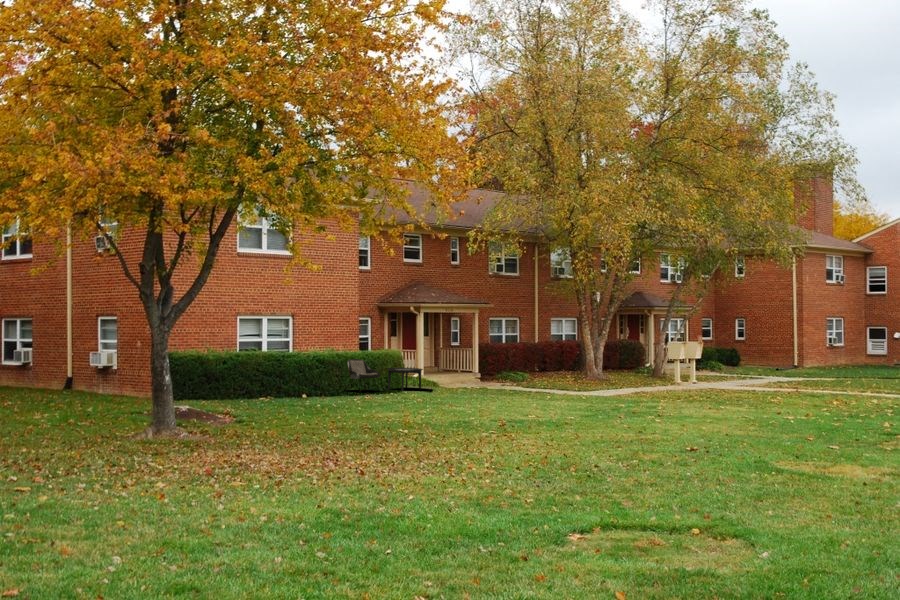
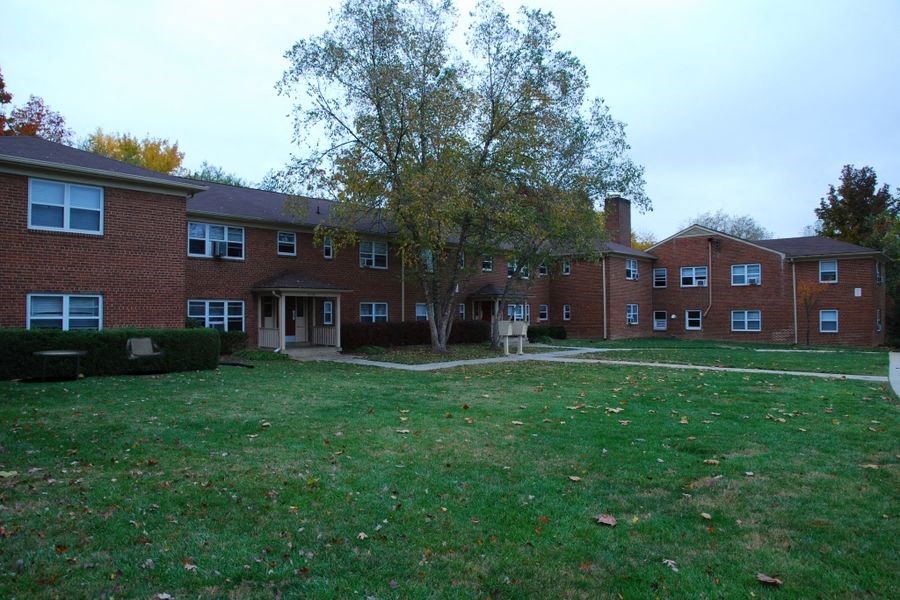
round table: present [387,368,423,391] -> present [33,350,87,382]

